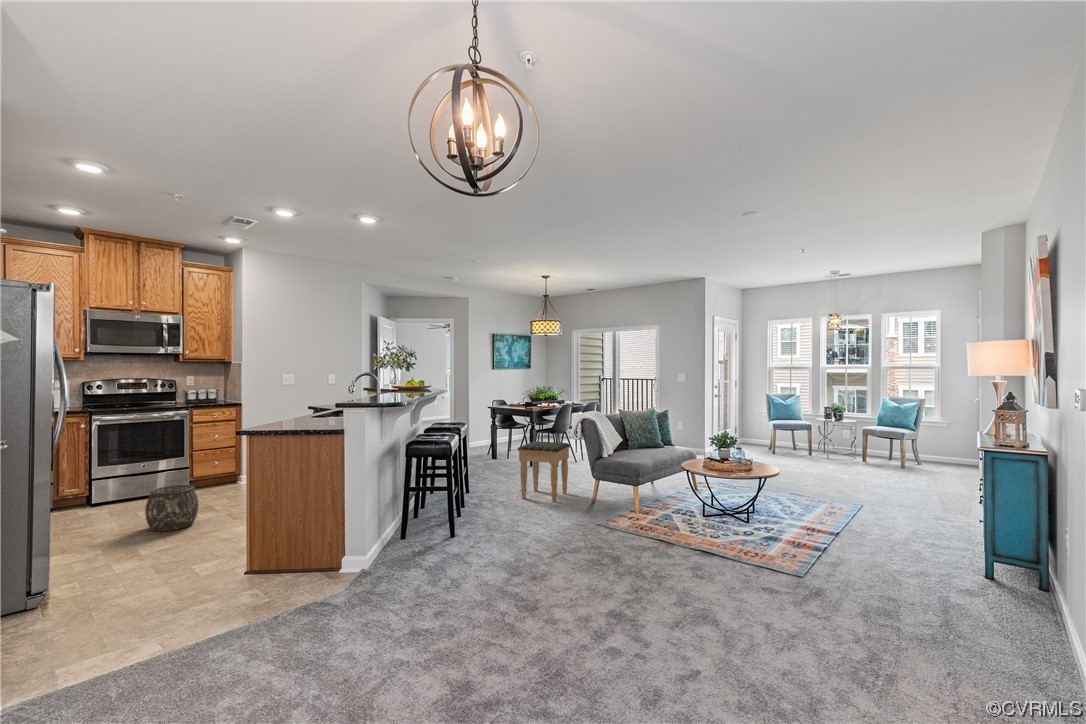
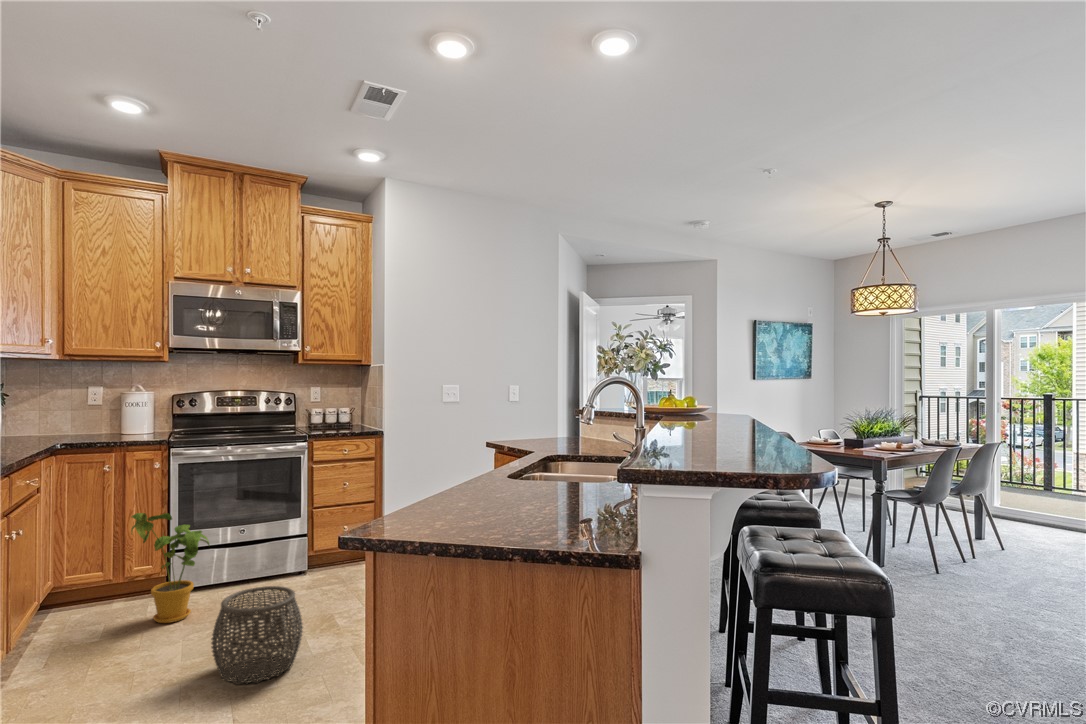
footstool: present [518,441,570,502] -> none [928,534,1056,698]
house plant: none [74,452,128,518] -> present [131,513,210,623]

